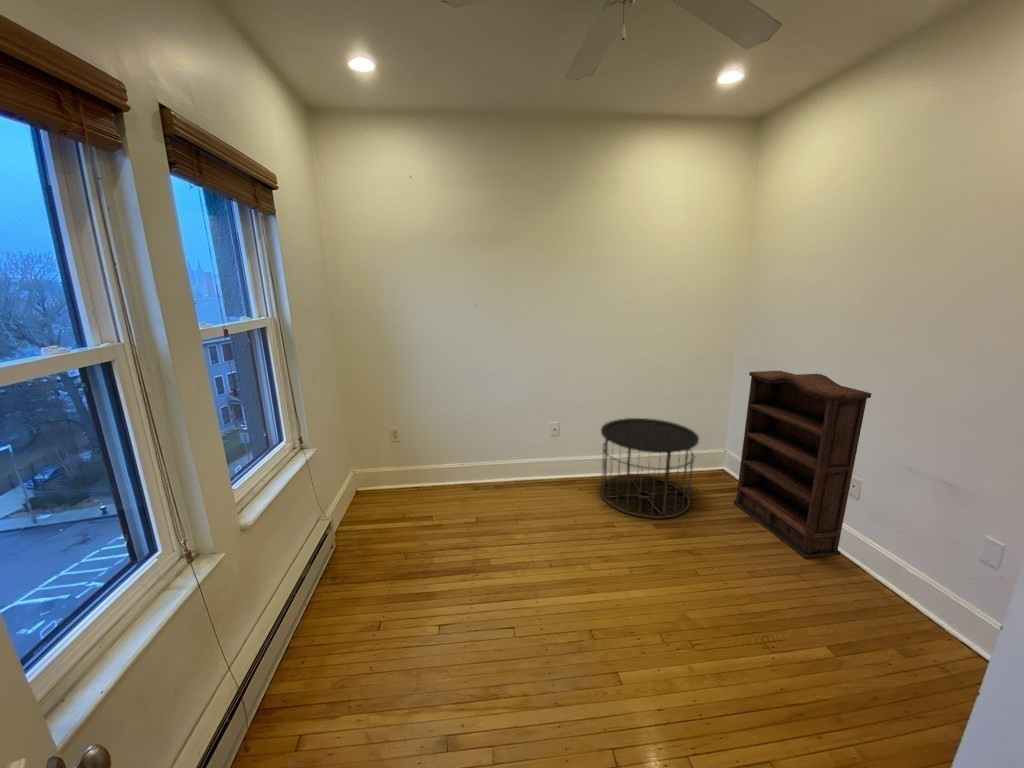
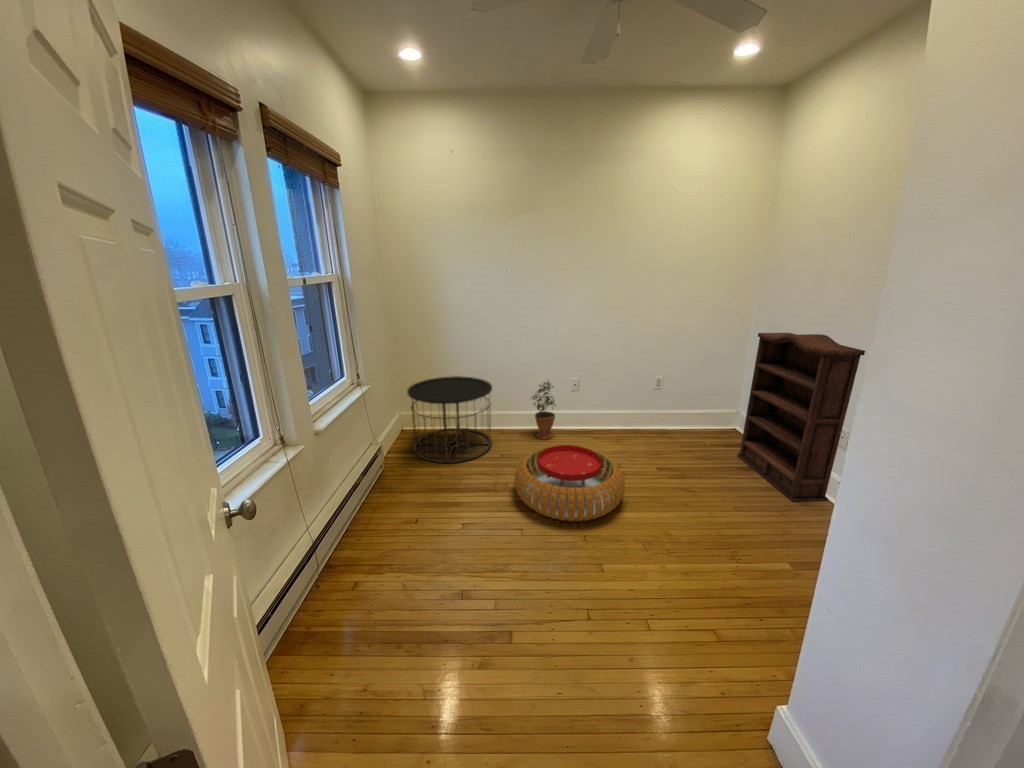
side table: present [600,418,699,519] -> present [407,376,492,463]
potted plant: none [506,426,535,495] -> present [532,380,555,440]
pouf: none [498,507,628,609] -> present [515,445,625,521]

